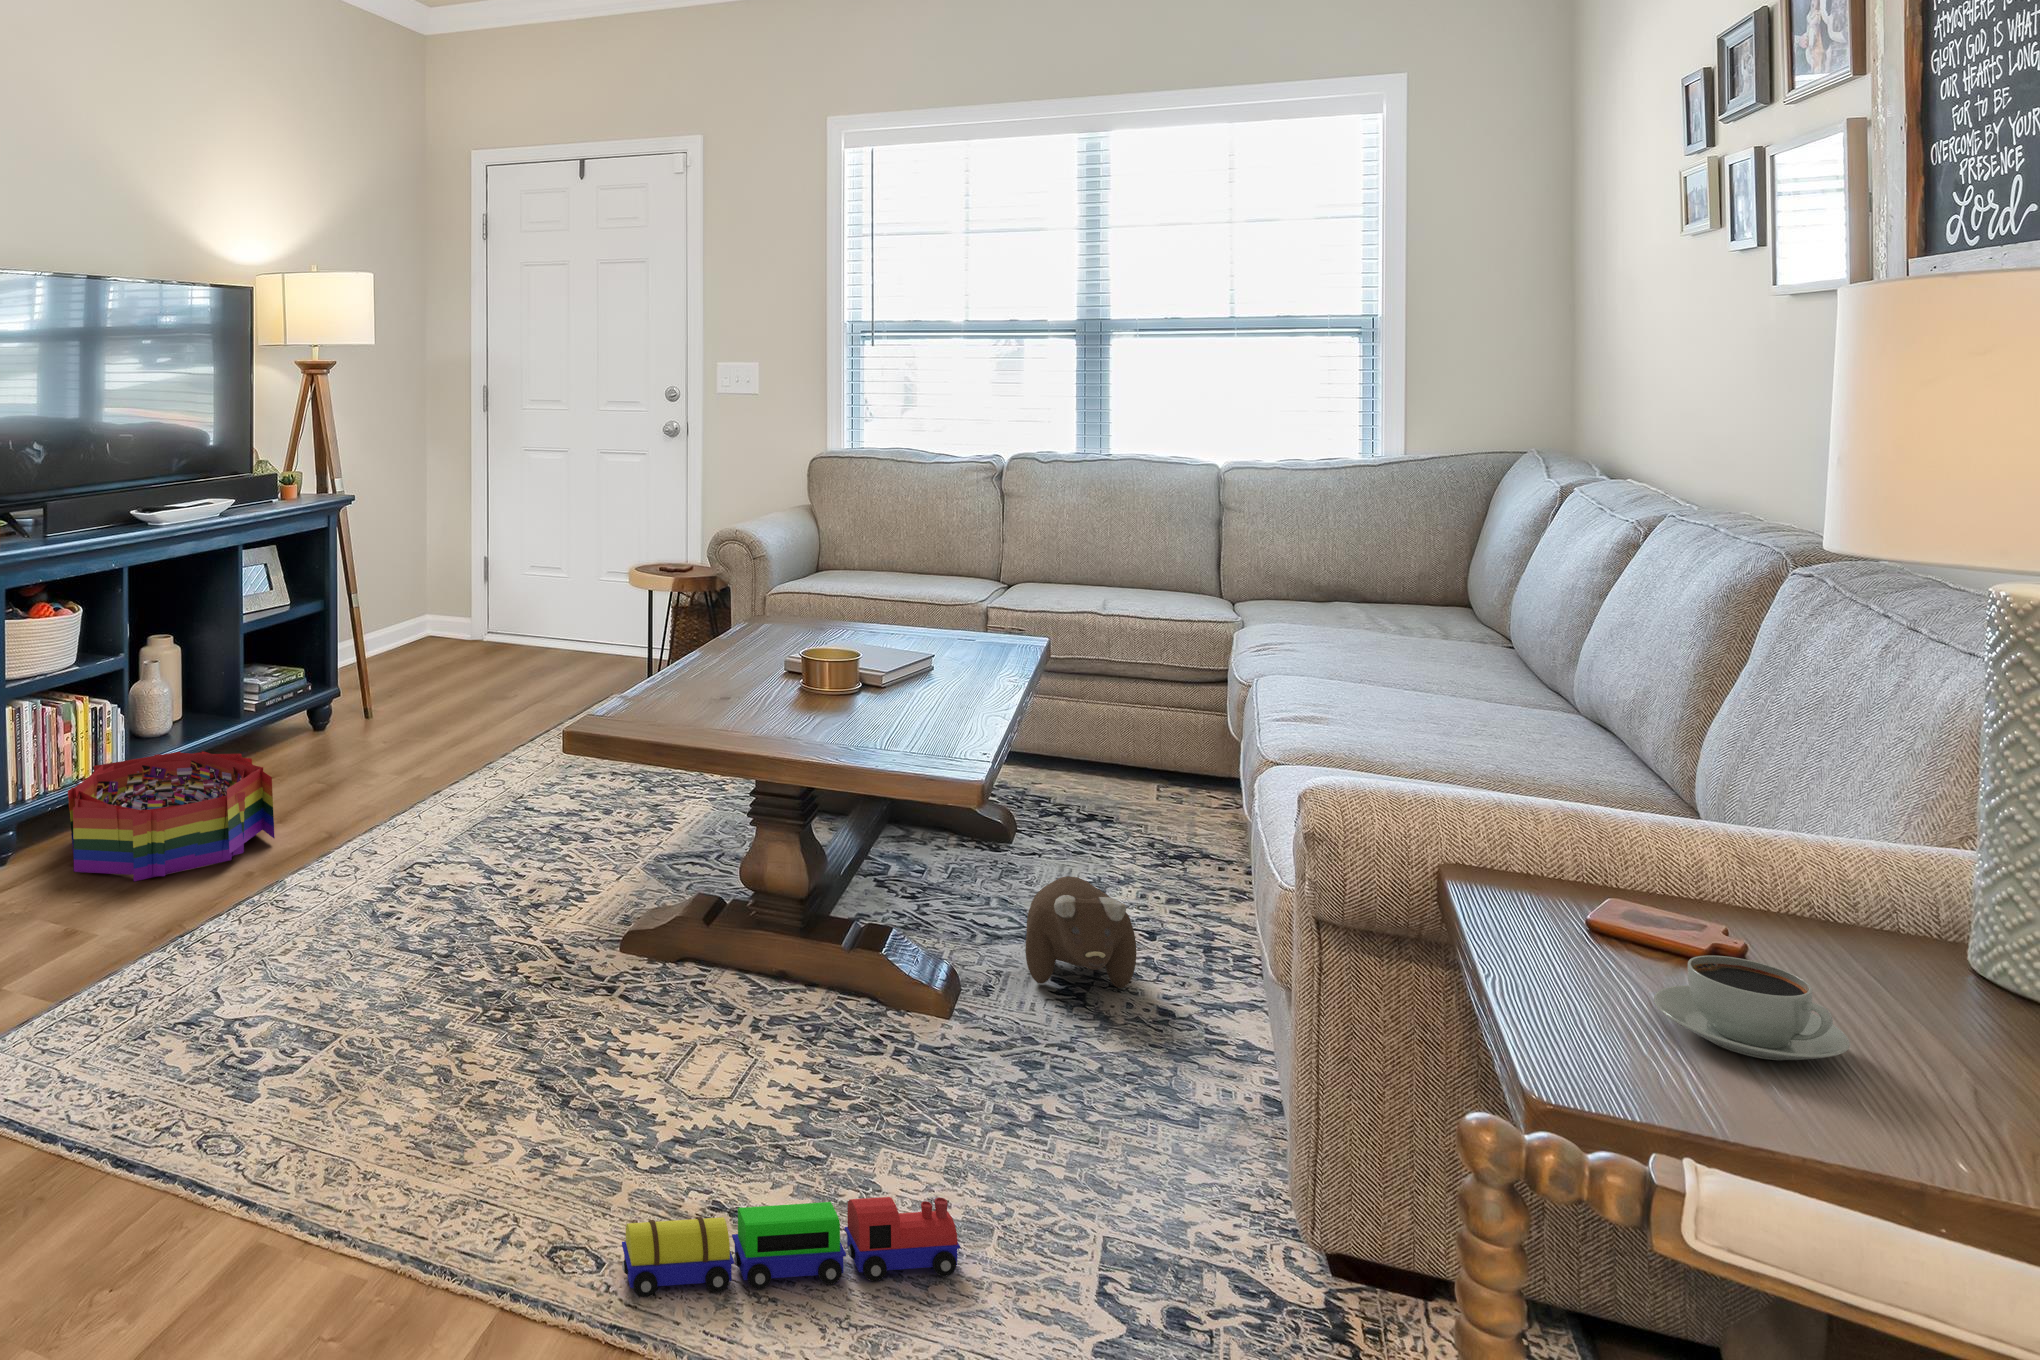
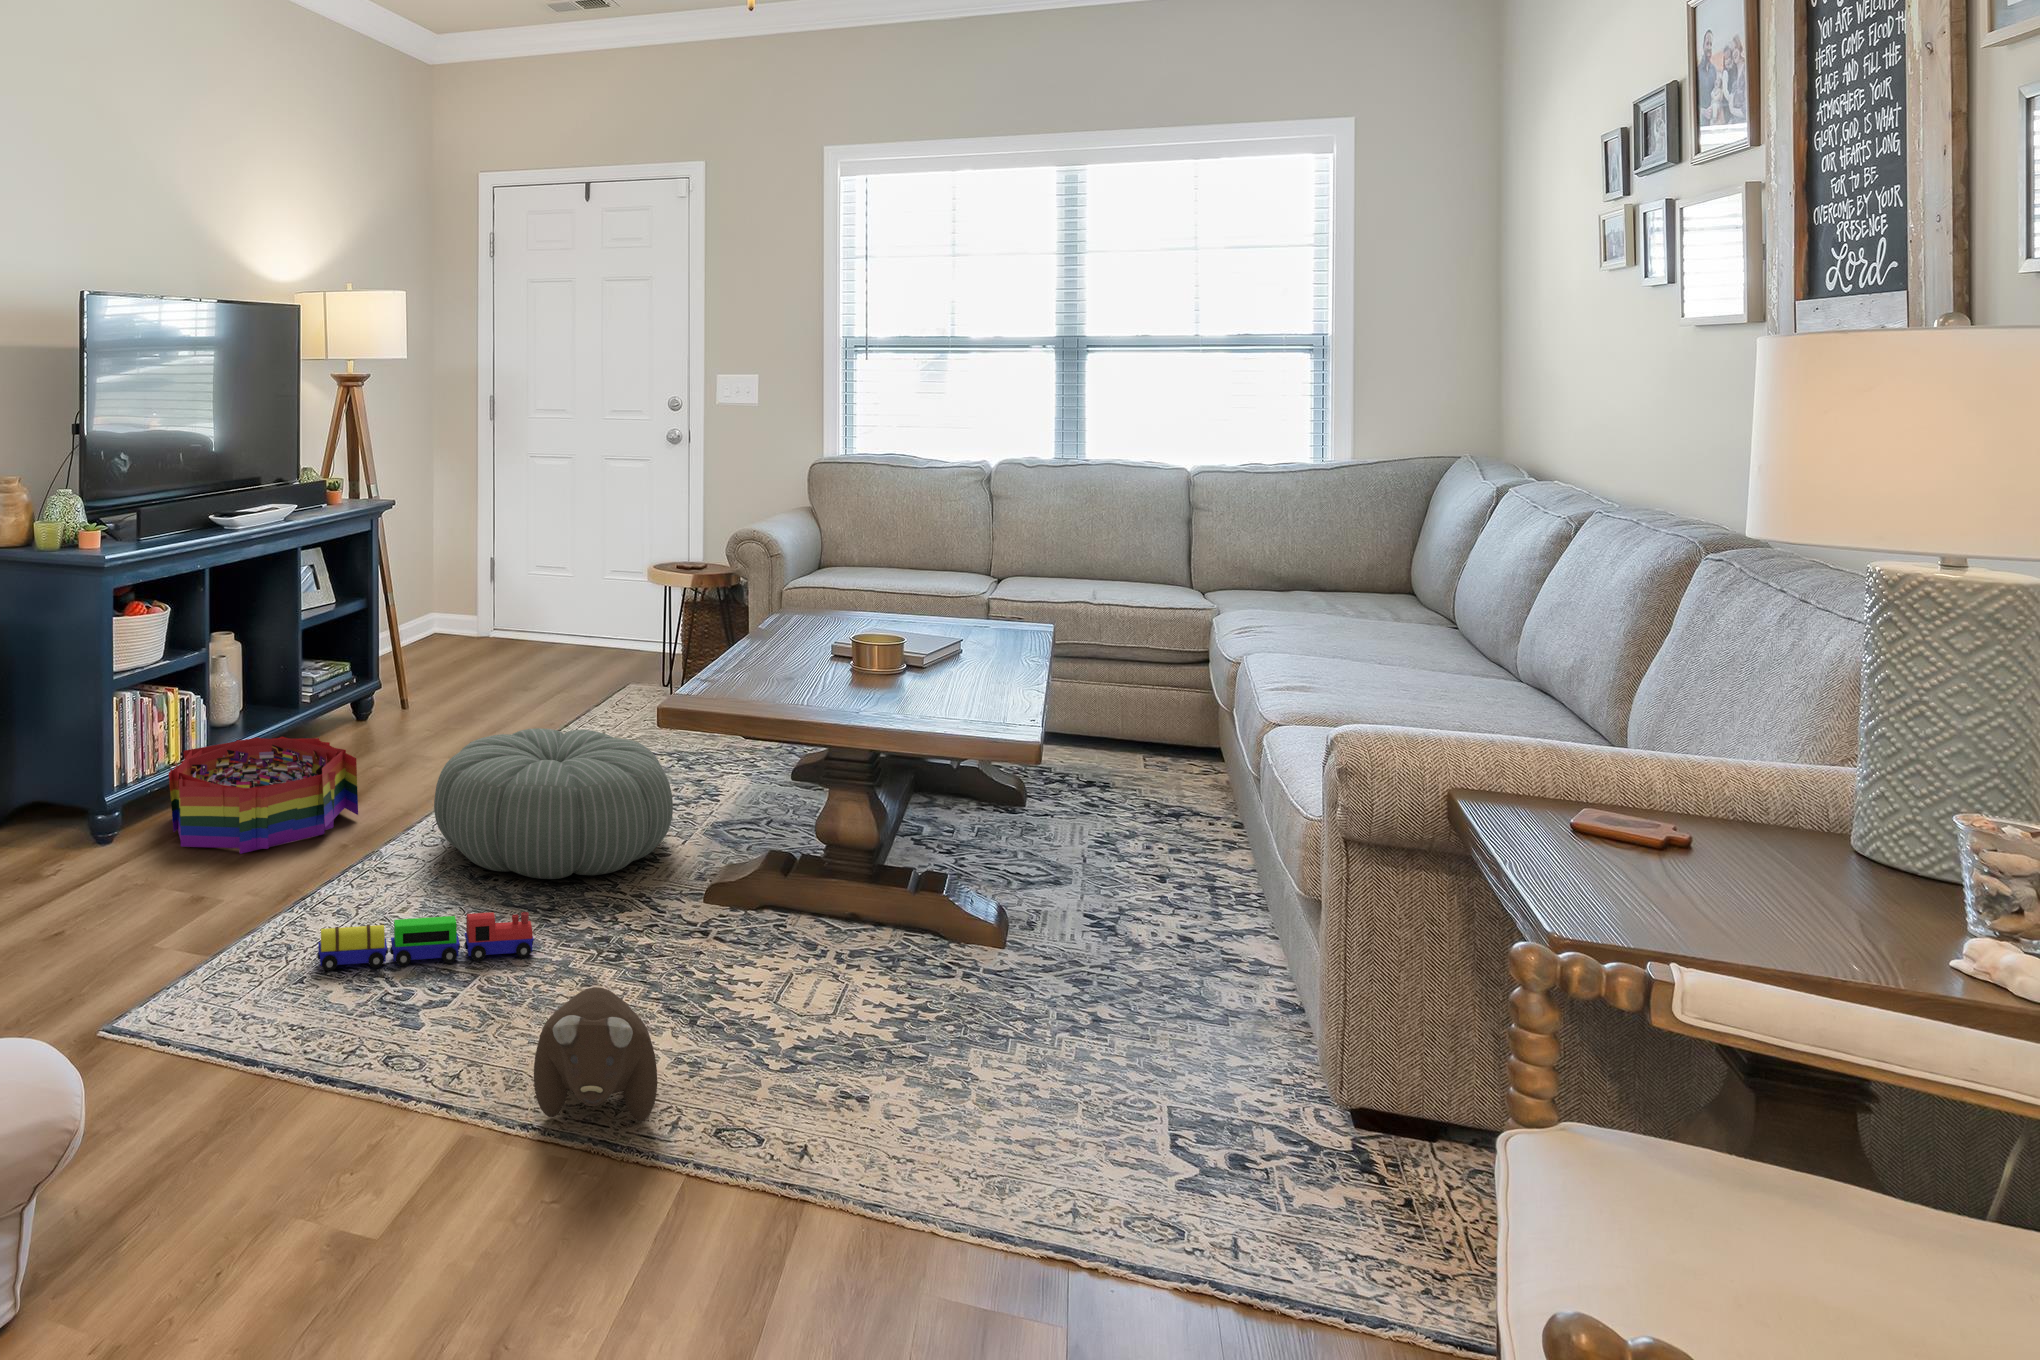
pouf: none [341,748,602,918] -> present [434,728,673,879]
plush toy: present [1025,876,1137,988] -> present [534,987,657,1121]
coffee cup: present [1654,956,1850,1060] -> none [1629,835,1770,906]
toy train: present [622,1197,960,1297] -> present [317,912,534,971]

